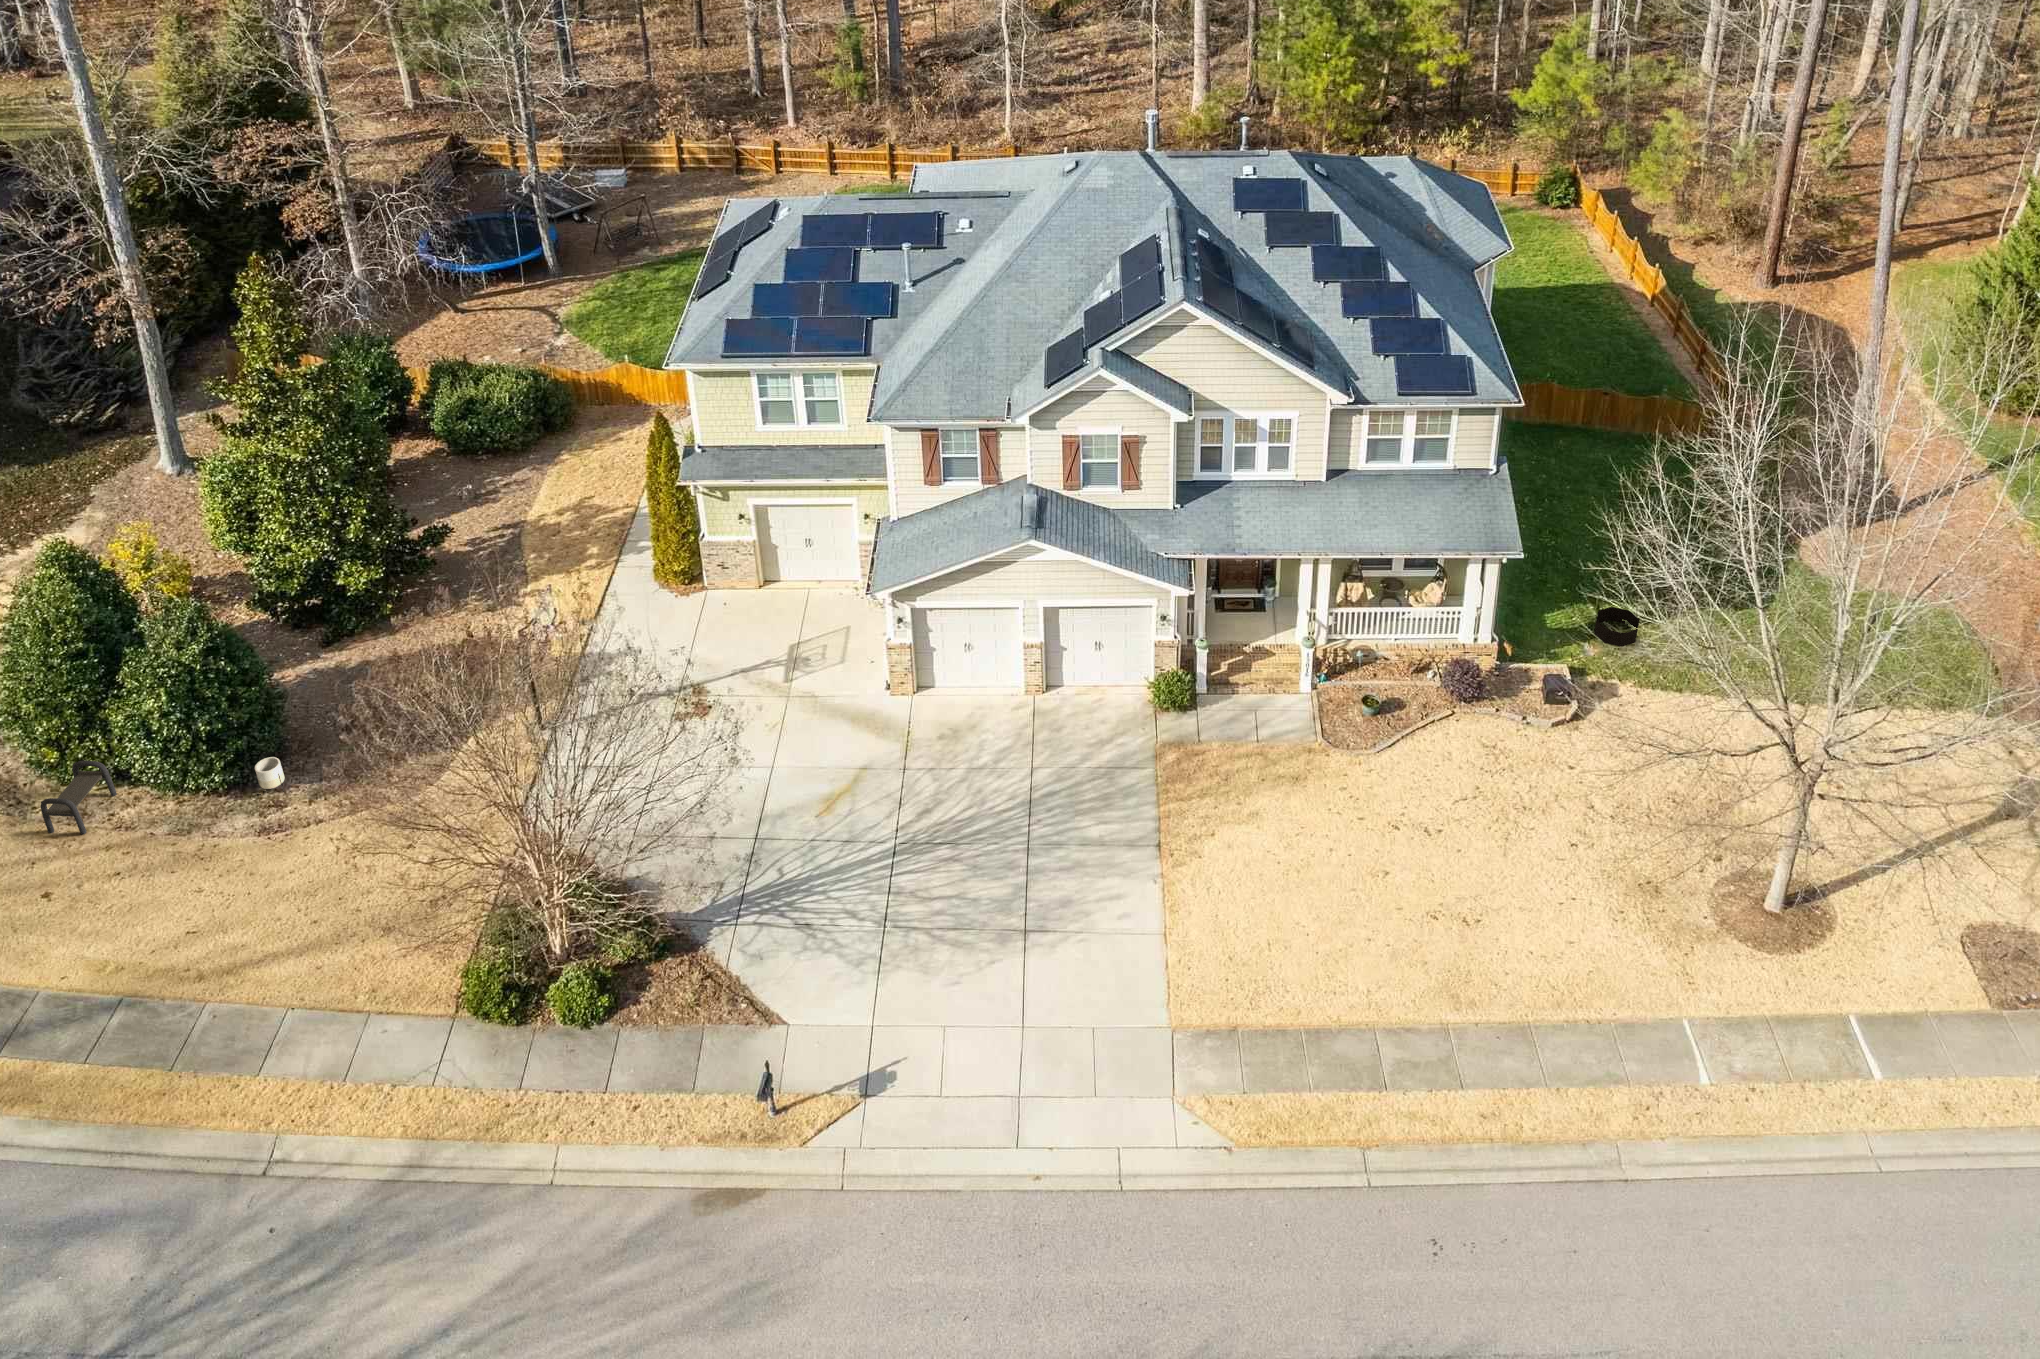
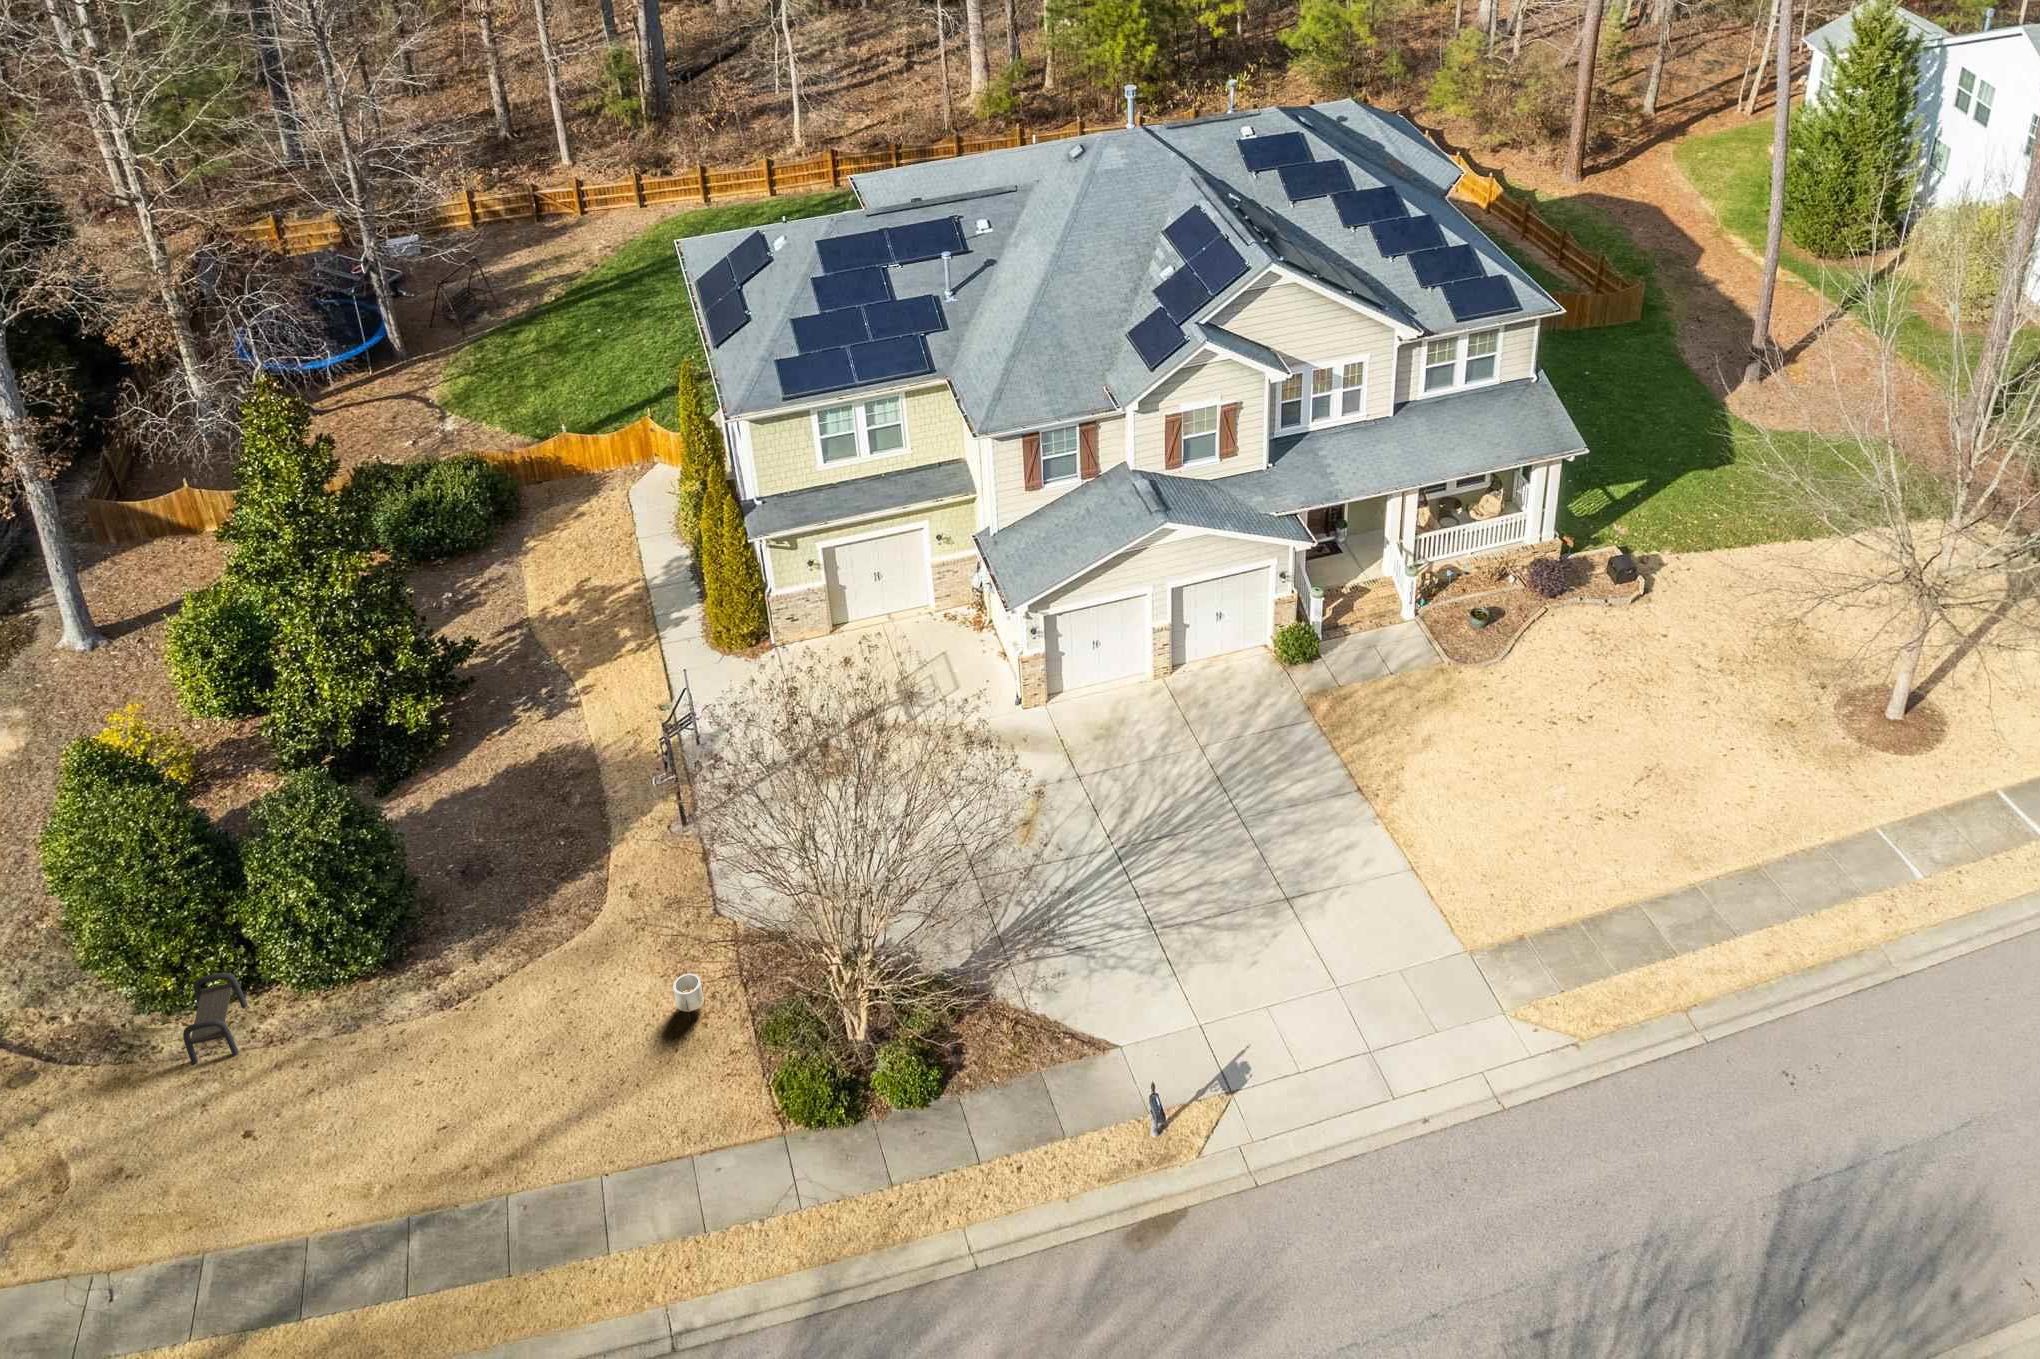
basket: present [1594,607,1640,647] -> none [1626,487,1669,521]
planter: present [255,757,285,791] -> present [673,974,705,1019]

